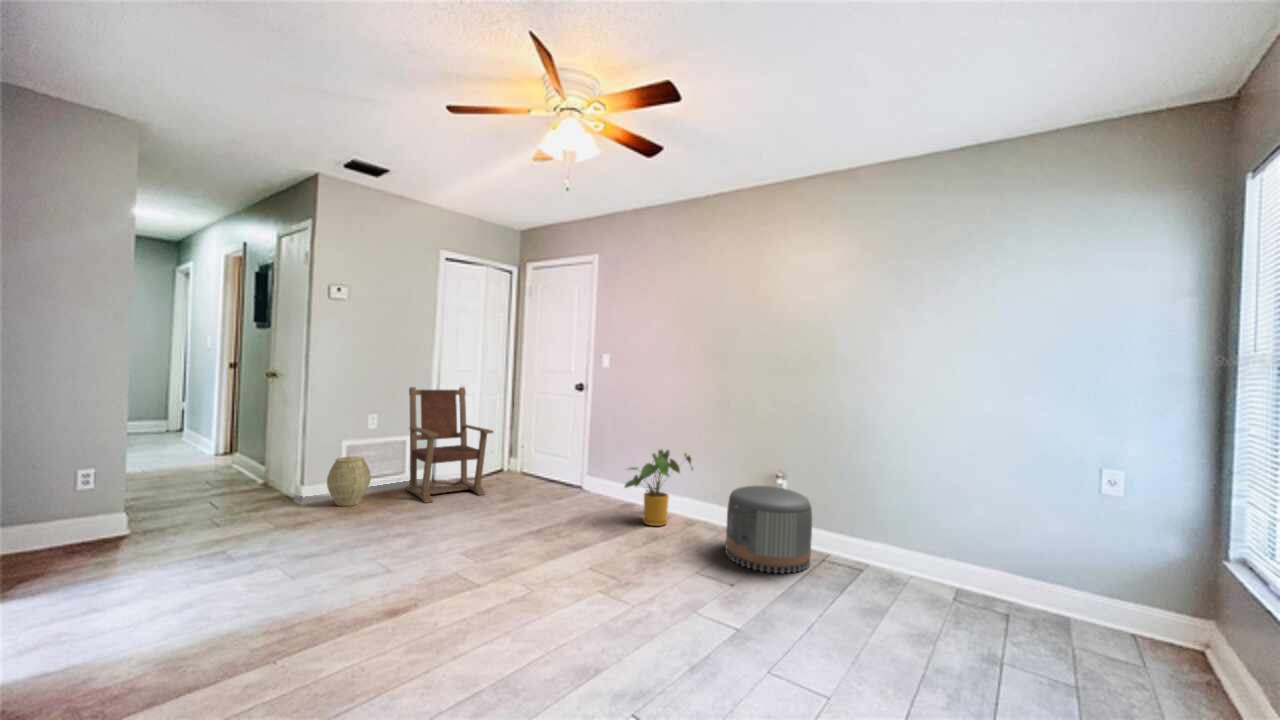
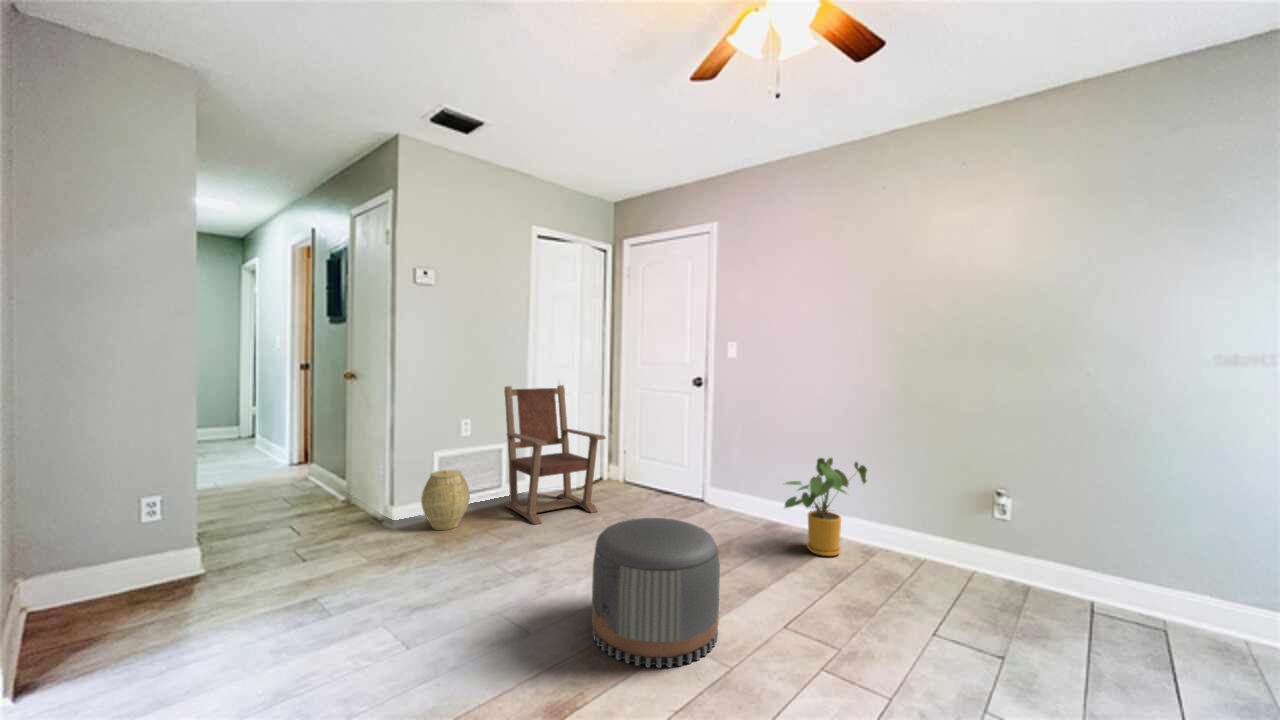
pouf: present [726,486,812,574] -> present [592,518,720,668]

